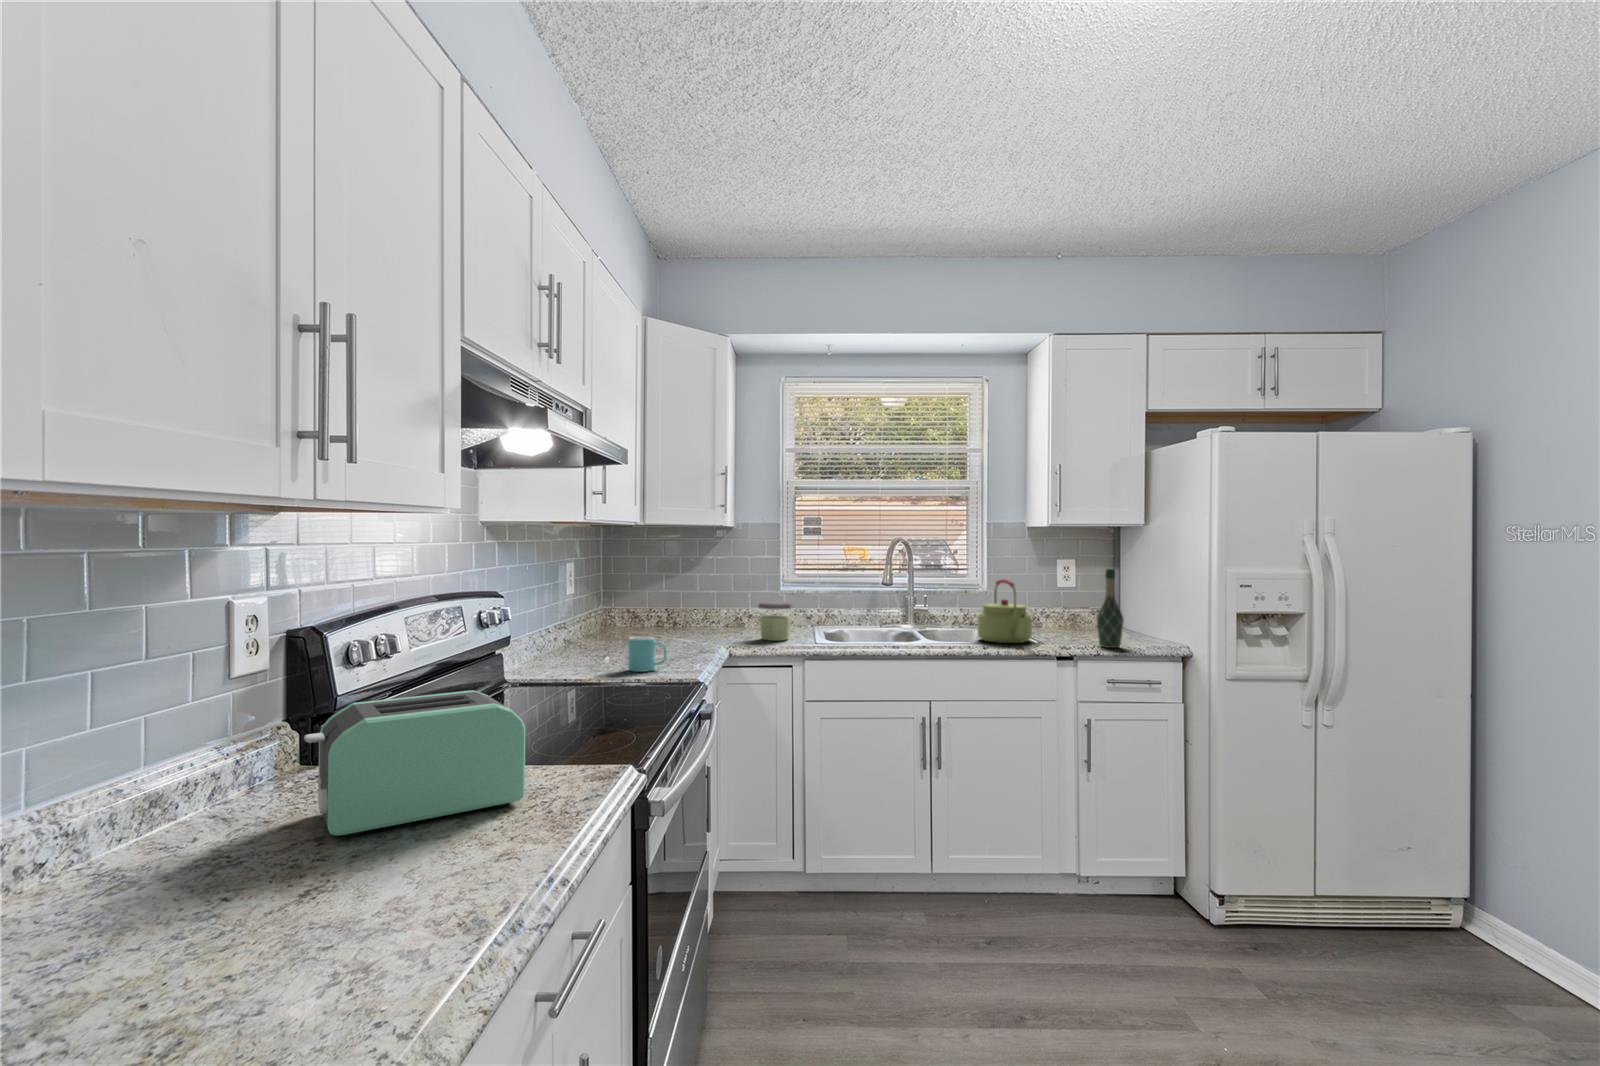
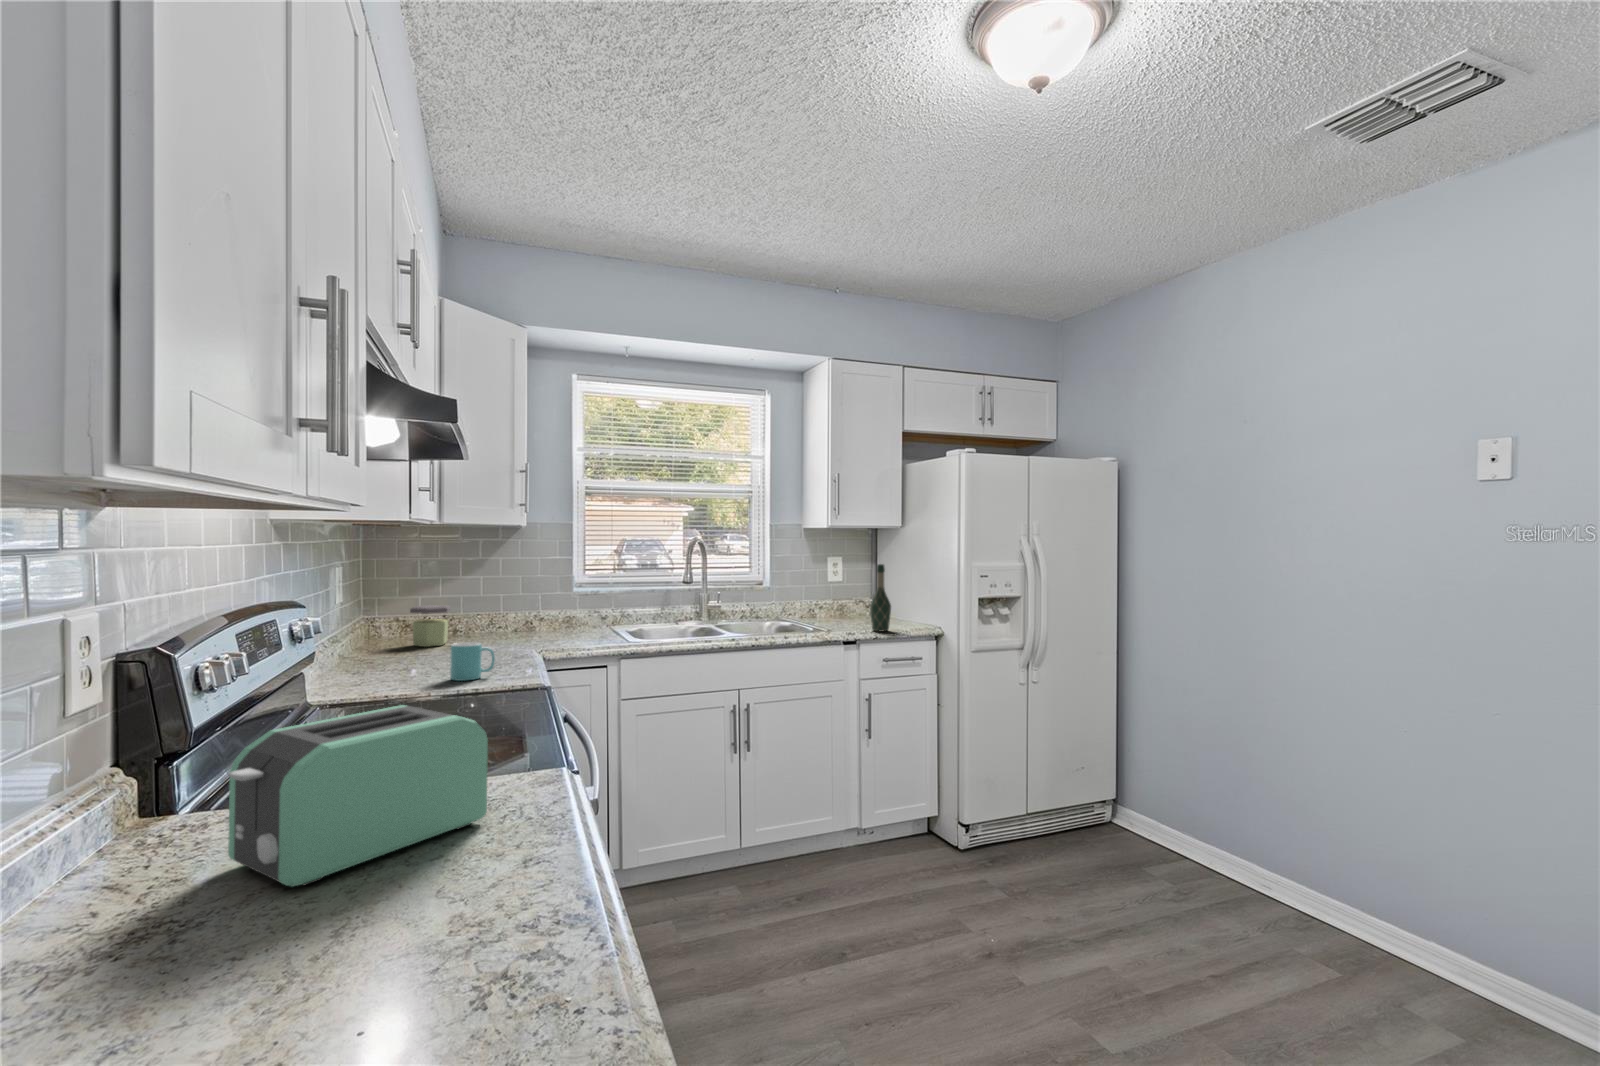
kettle: present [977,579,1032,643] -> none [769,575,816,632]
jar: present [759,601,793,641] -> present [410,605,451,647]

